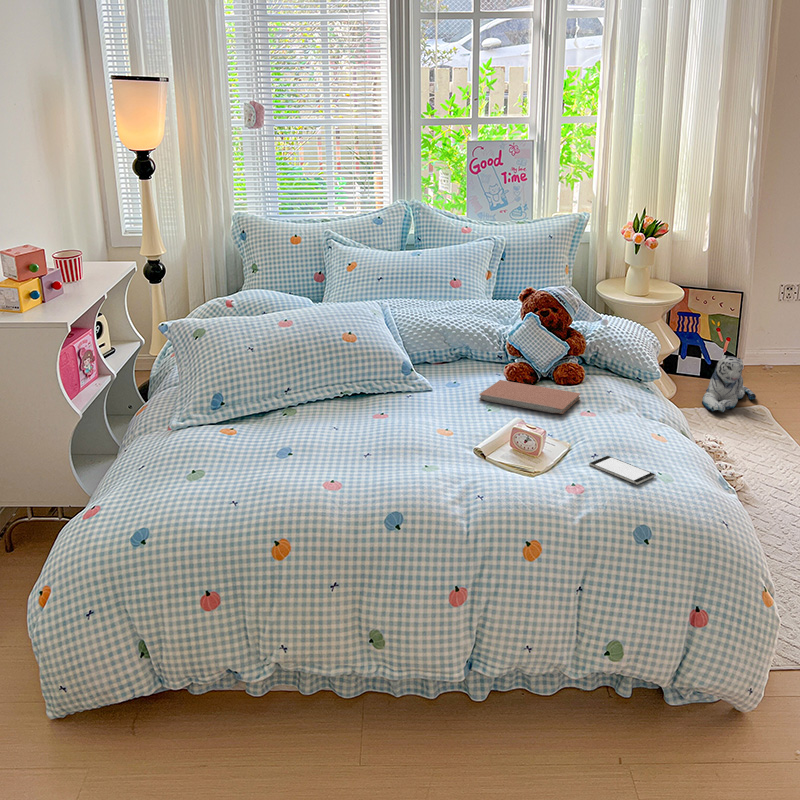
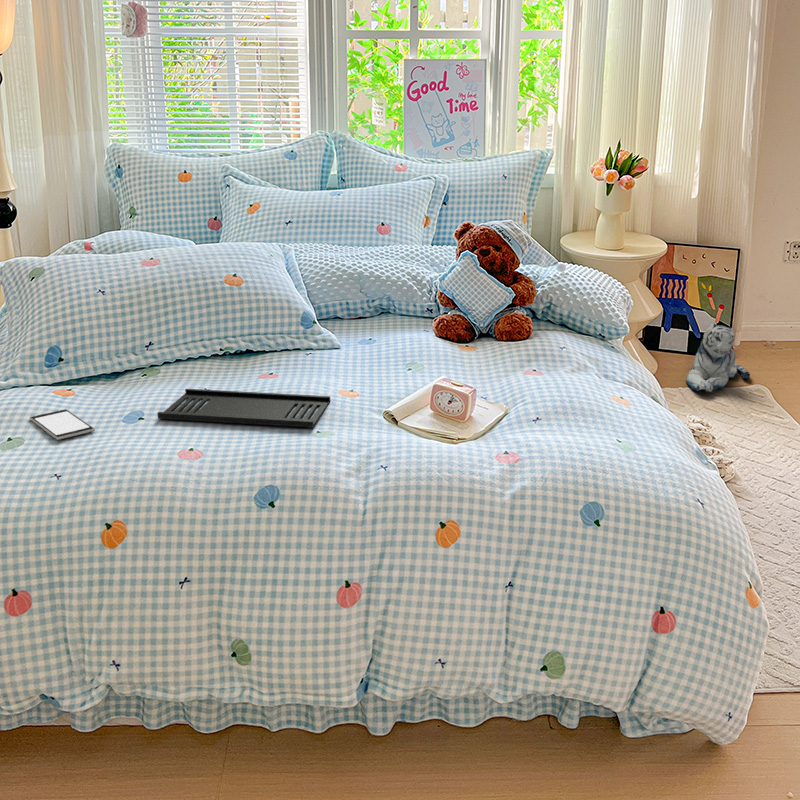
notebook: present [479,380,580,414] -> none [399,336,527,373]
tray: none [302,428,431,463] -> present [157,389,330,428]
smartphone: present [589,456,656,484] -> present [30,409,95,440]

